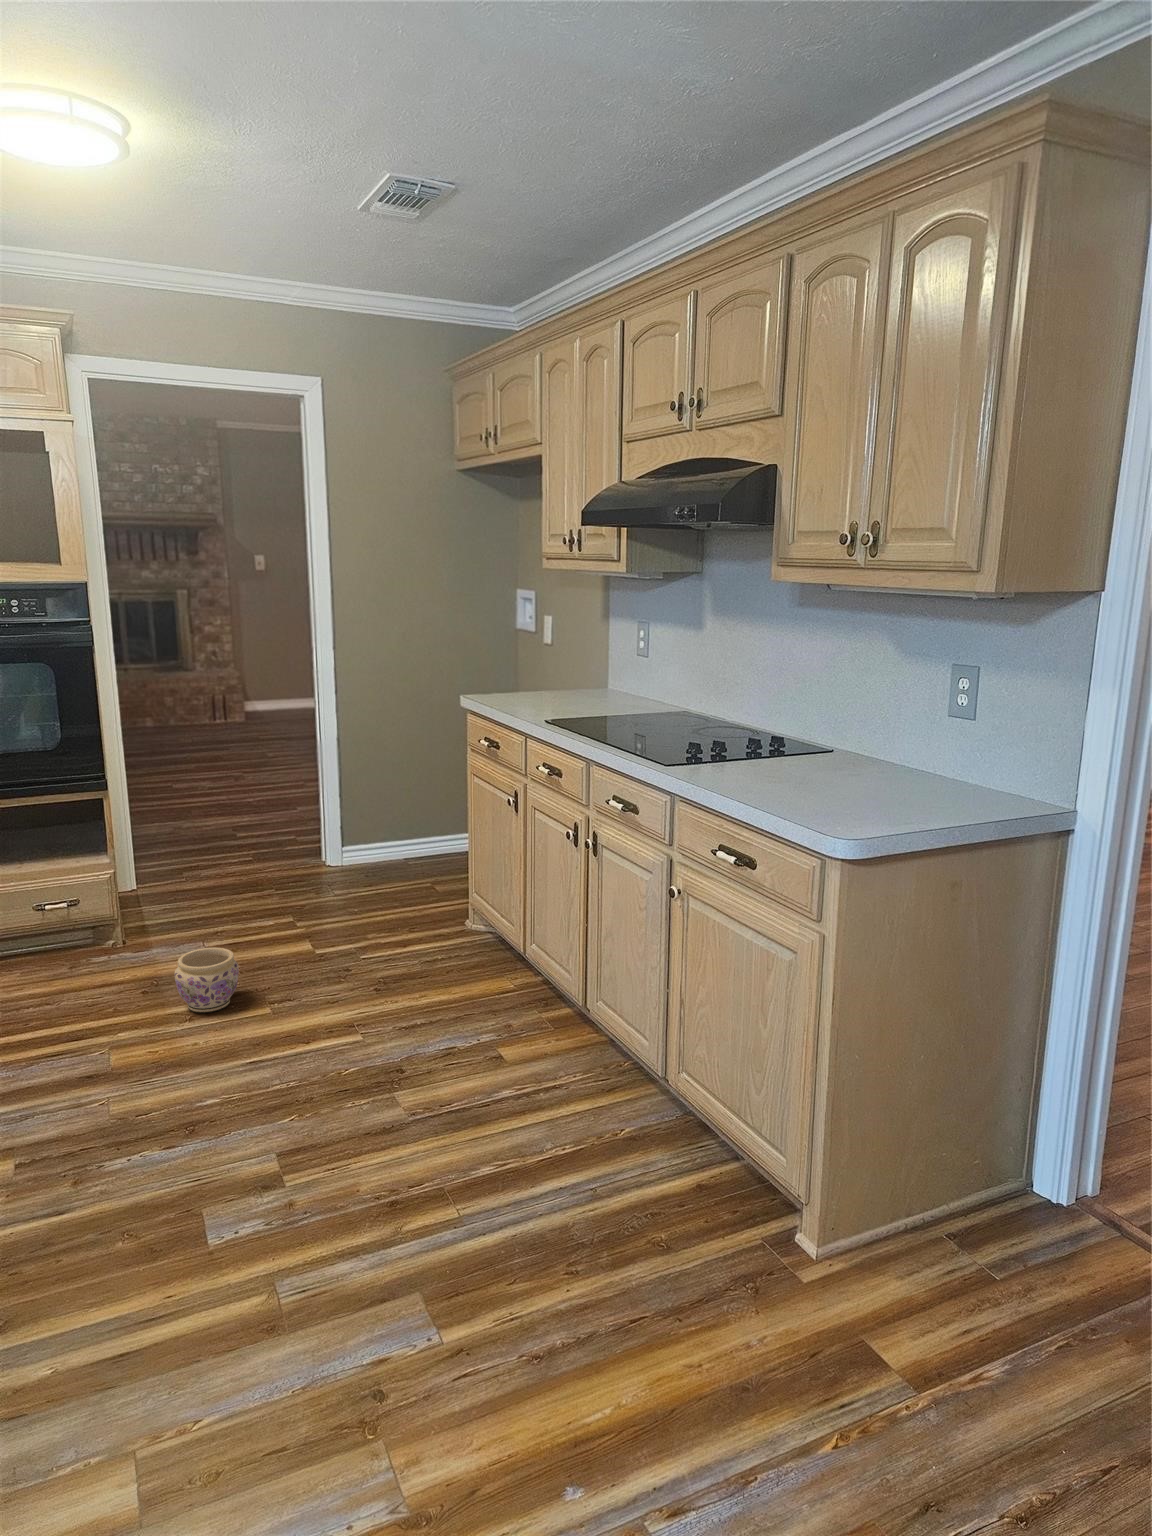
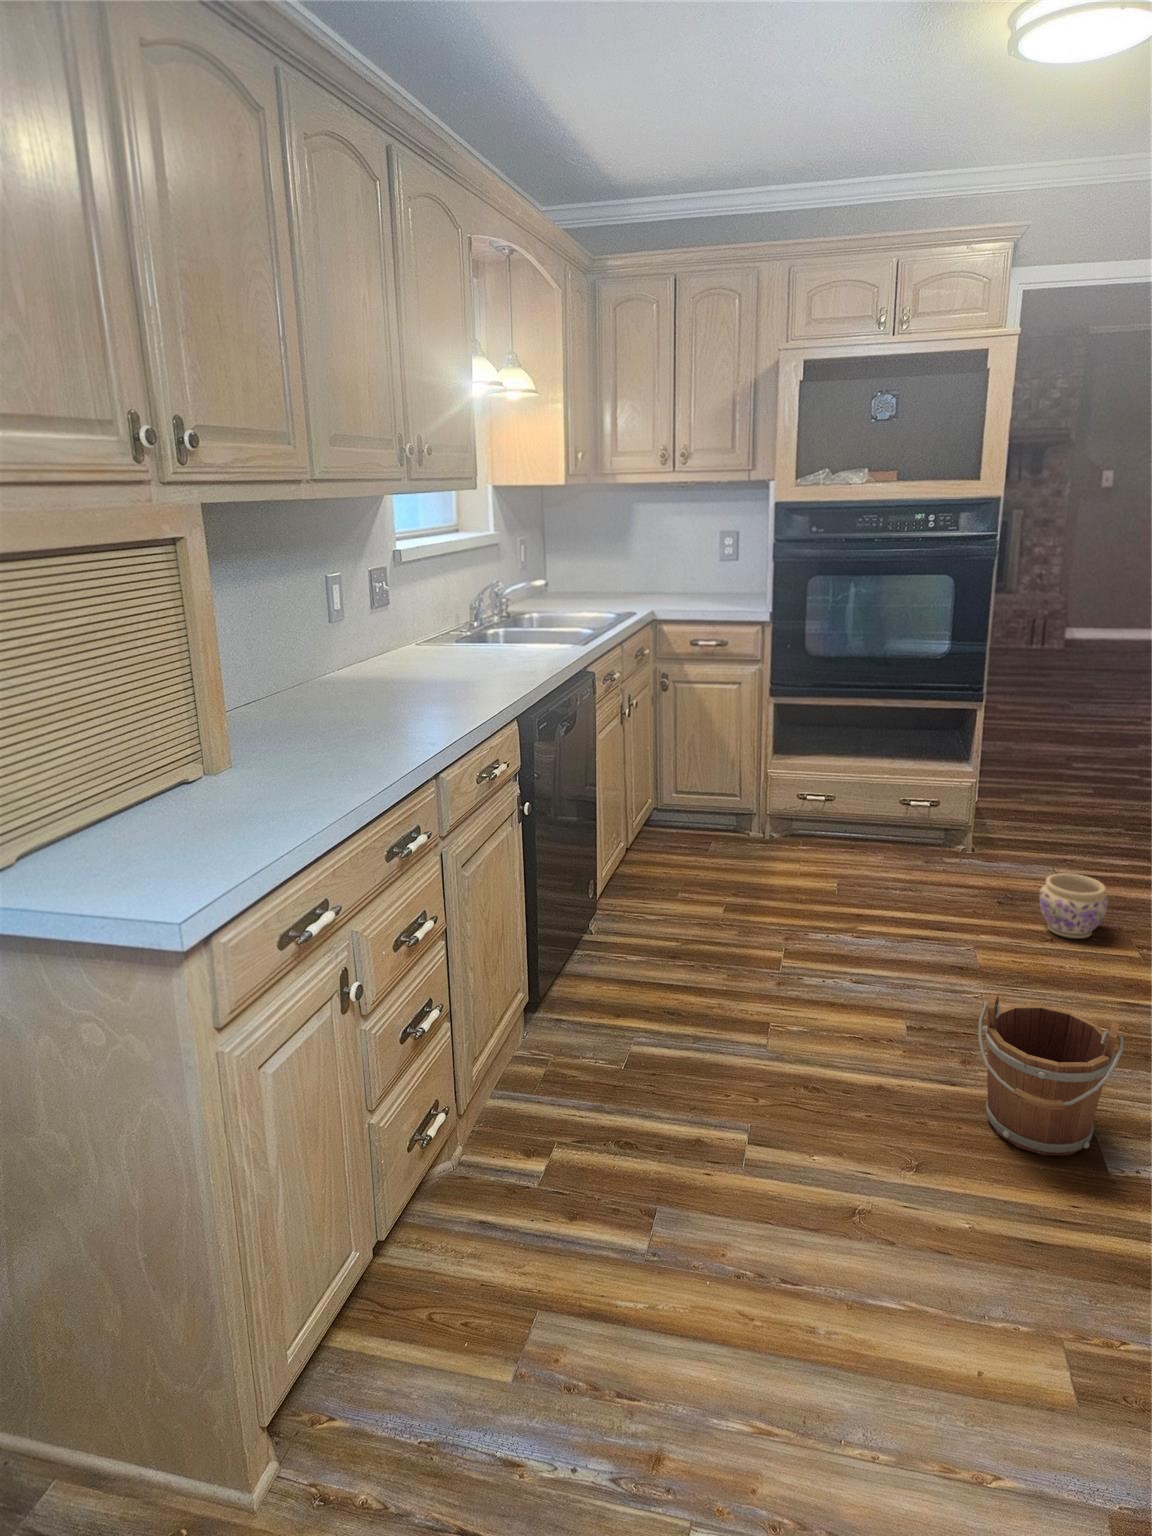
bucket: none [62,1094,206,1255] -> present [978,994,1123,1155]

